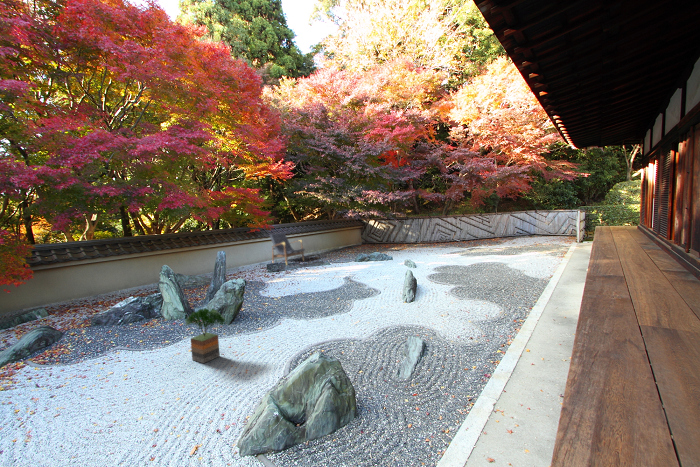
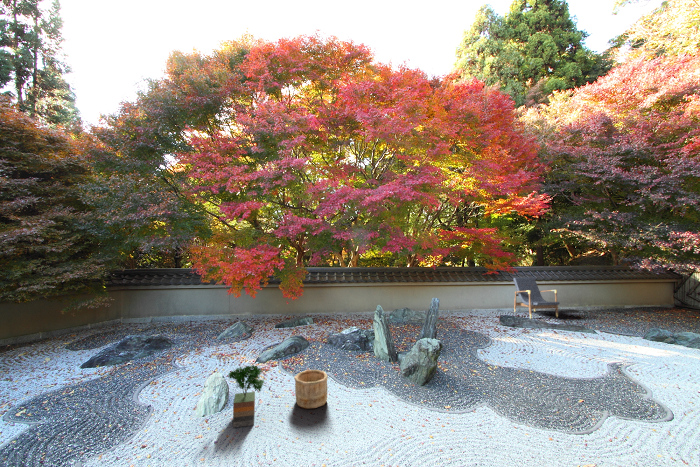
potted tree: present [185,308,225,363] -> present [228,365,264,427]
wooden bucket: none [106,331,149,371] -> present [294,370,328,409]

